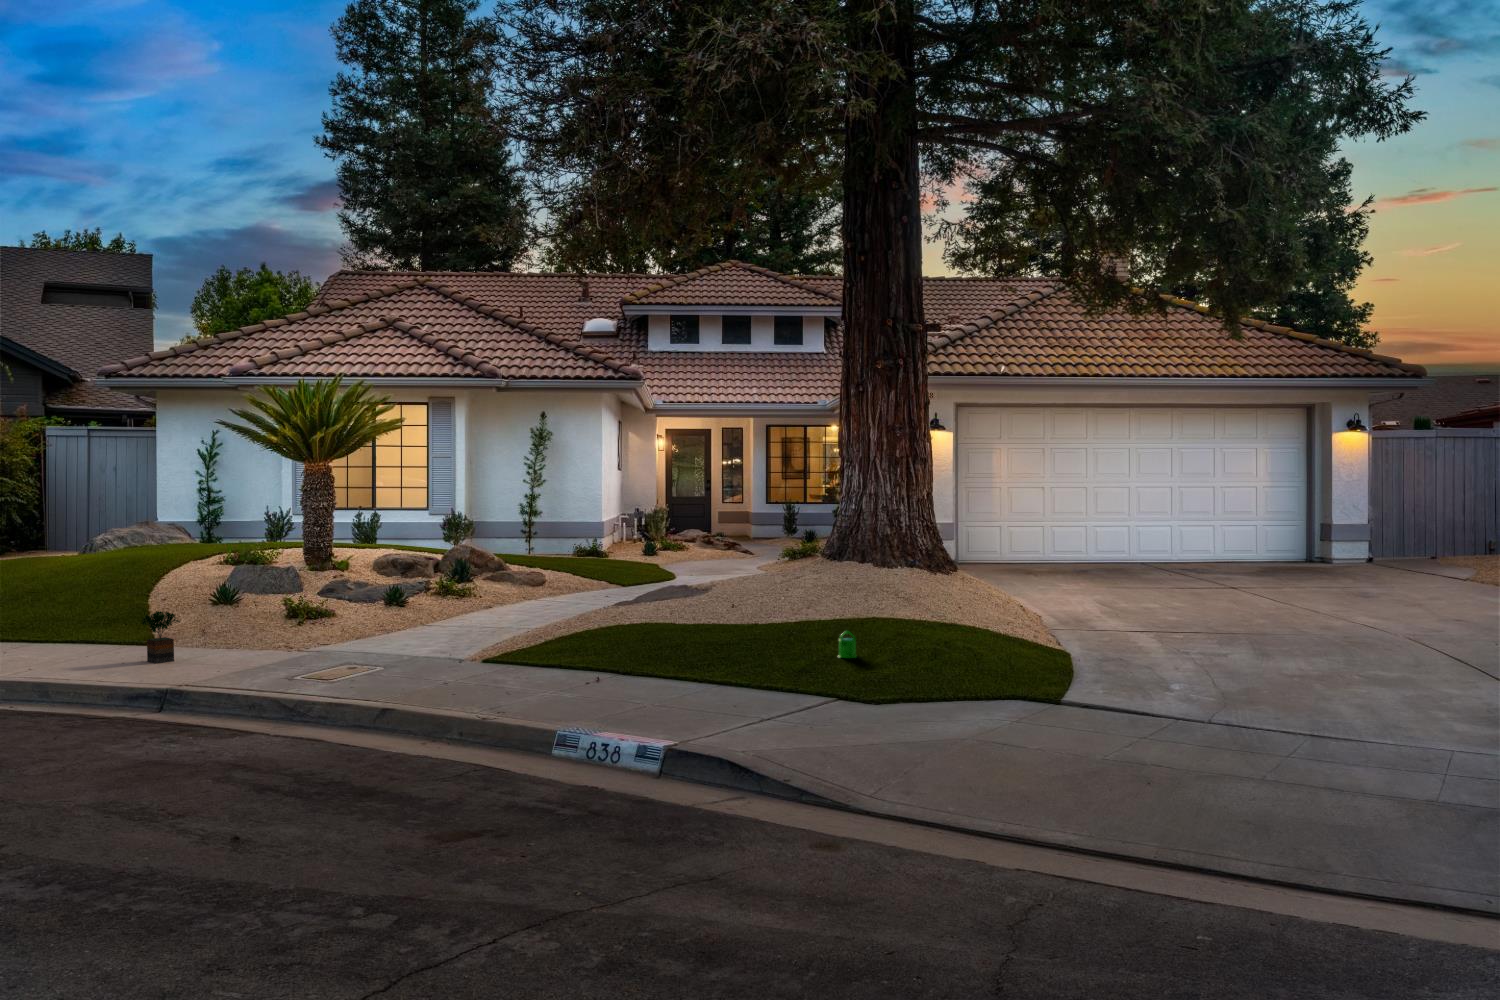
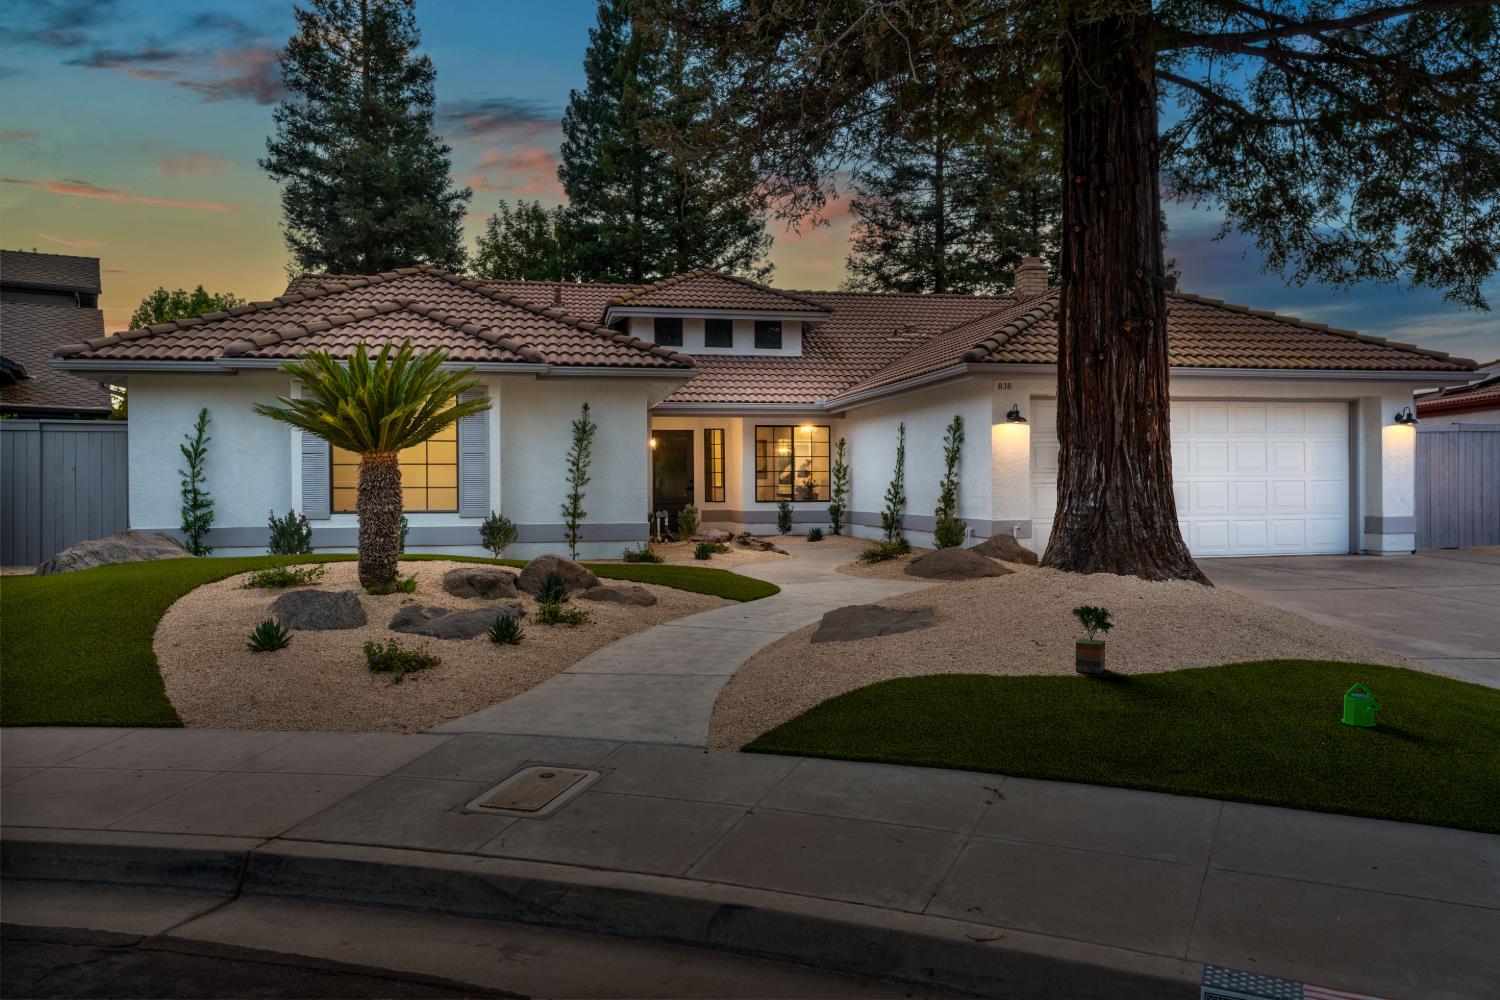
potted tree: present [142,611,180,663] -> present [1072,605,1114,674]

